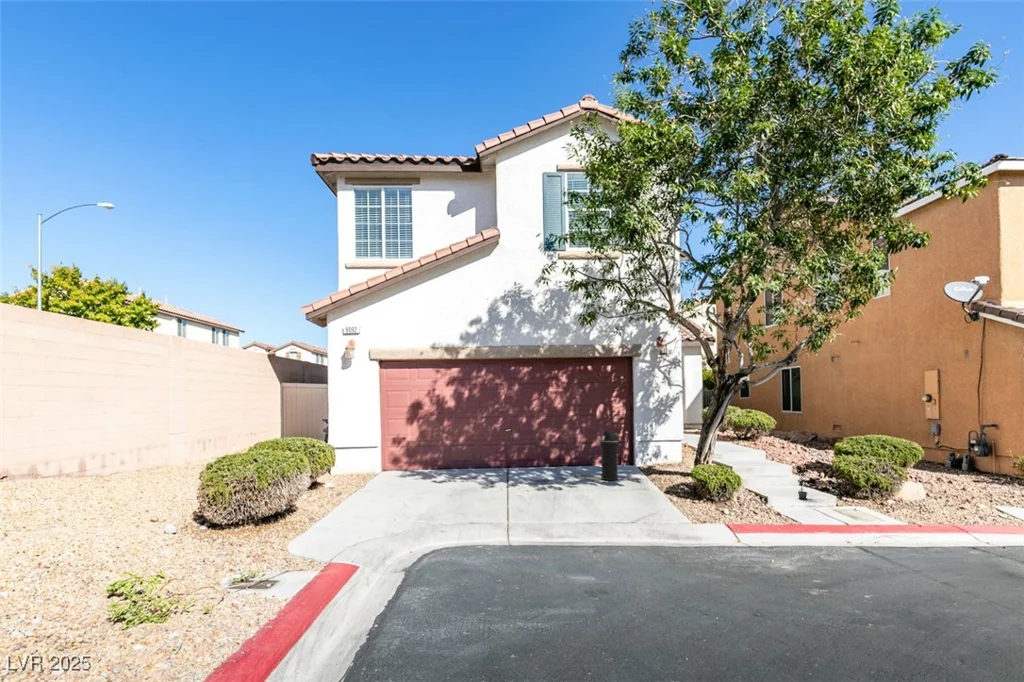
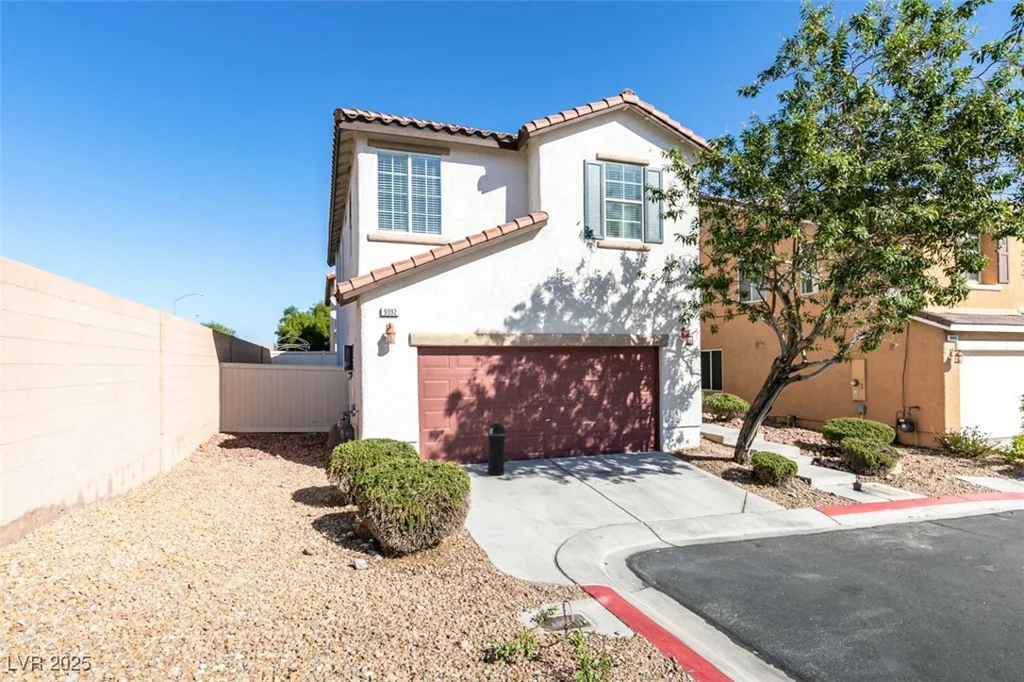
trash can: present [601,431,619,480] -> present [488,423,506,475]

